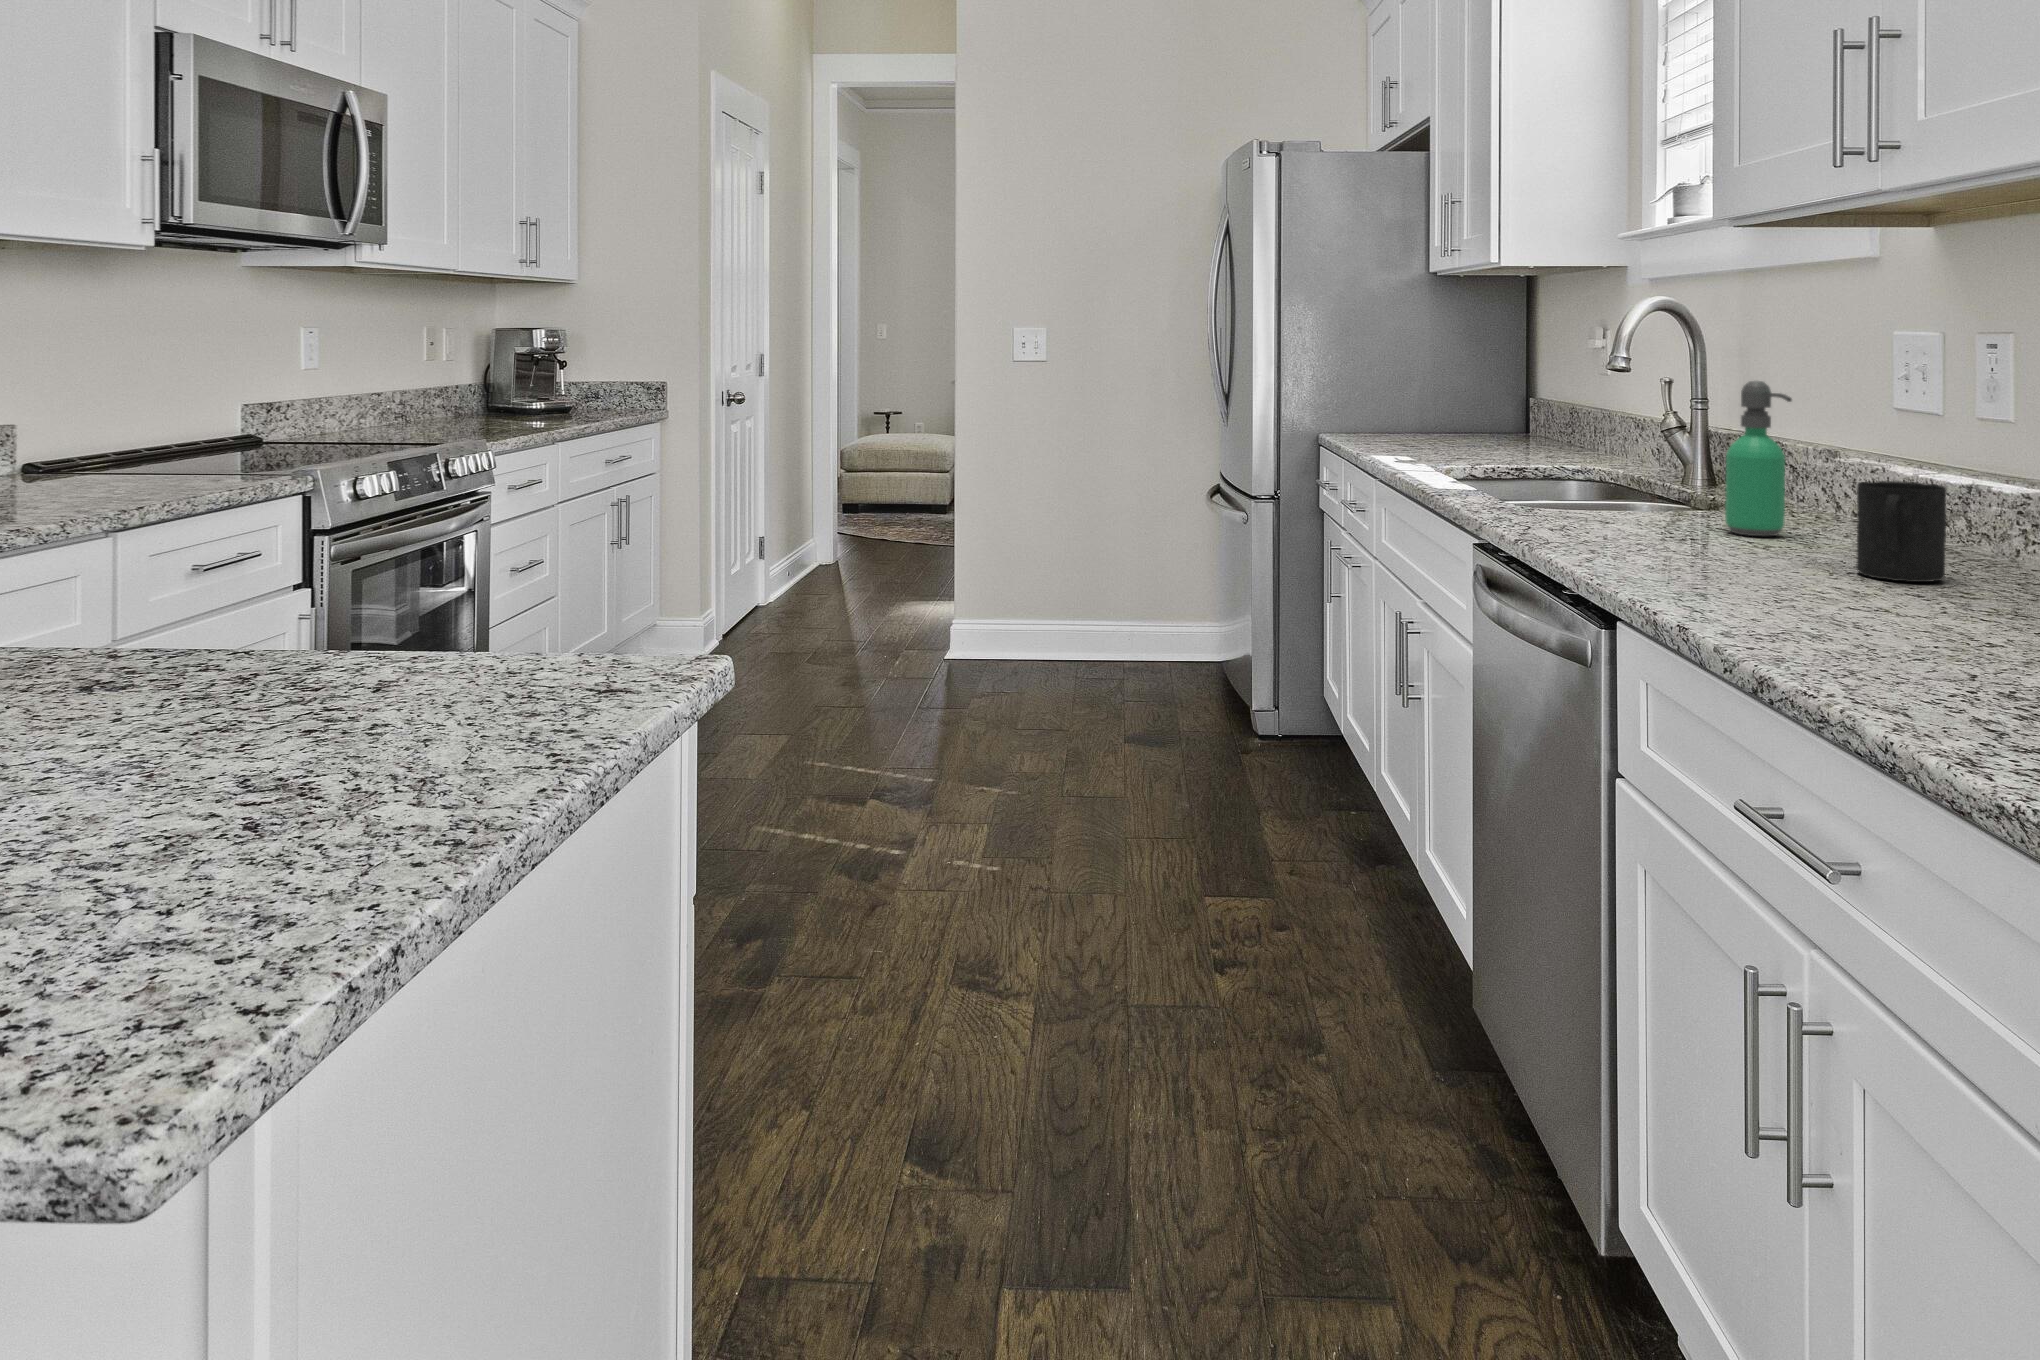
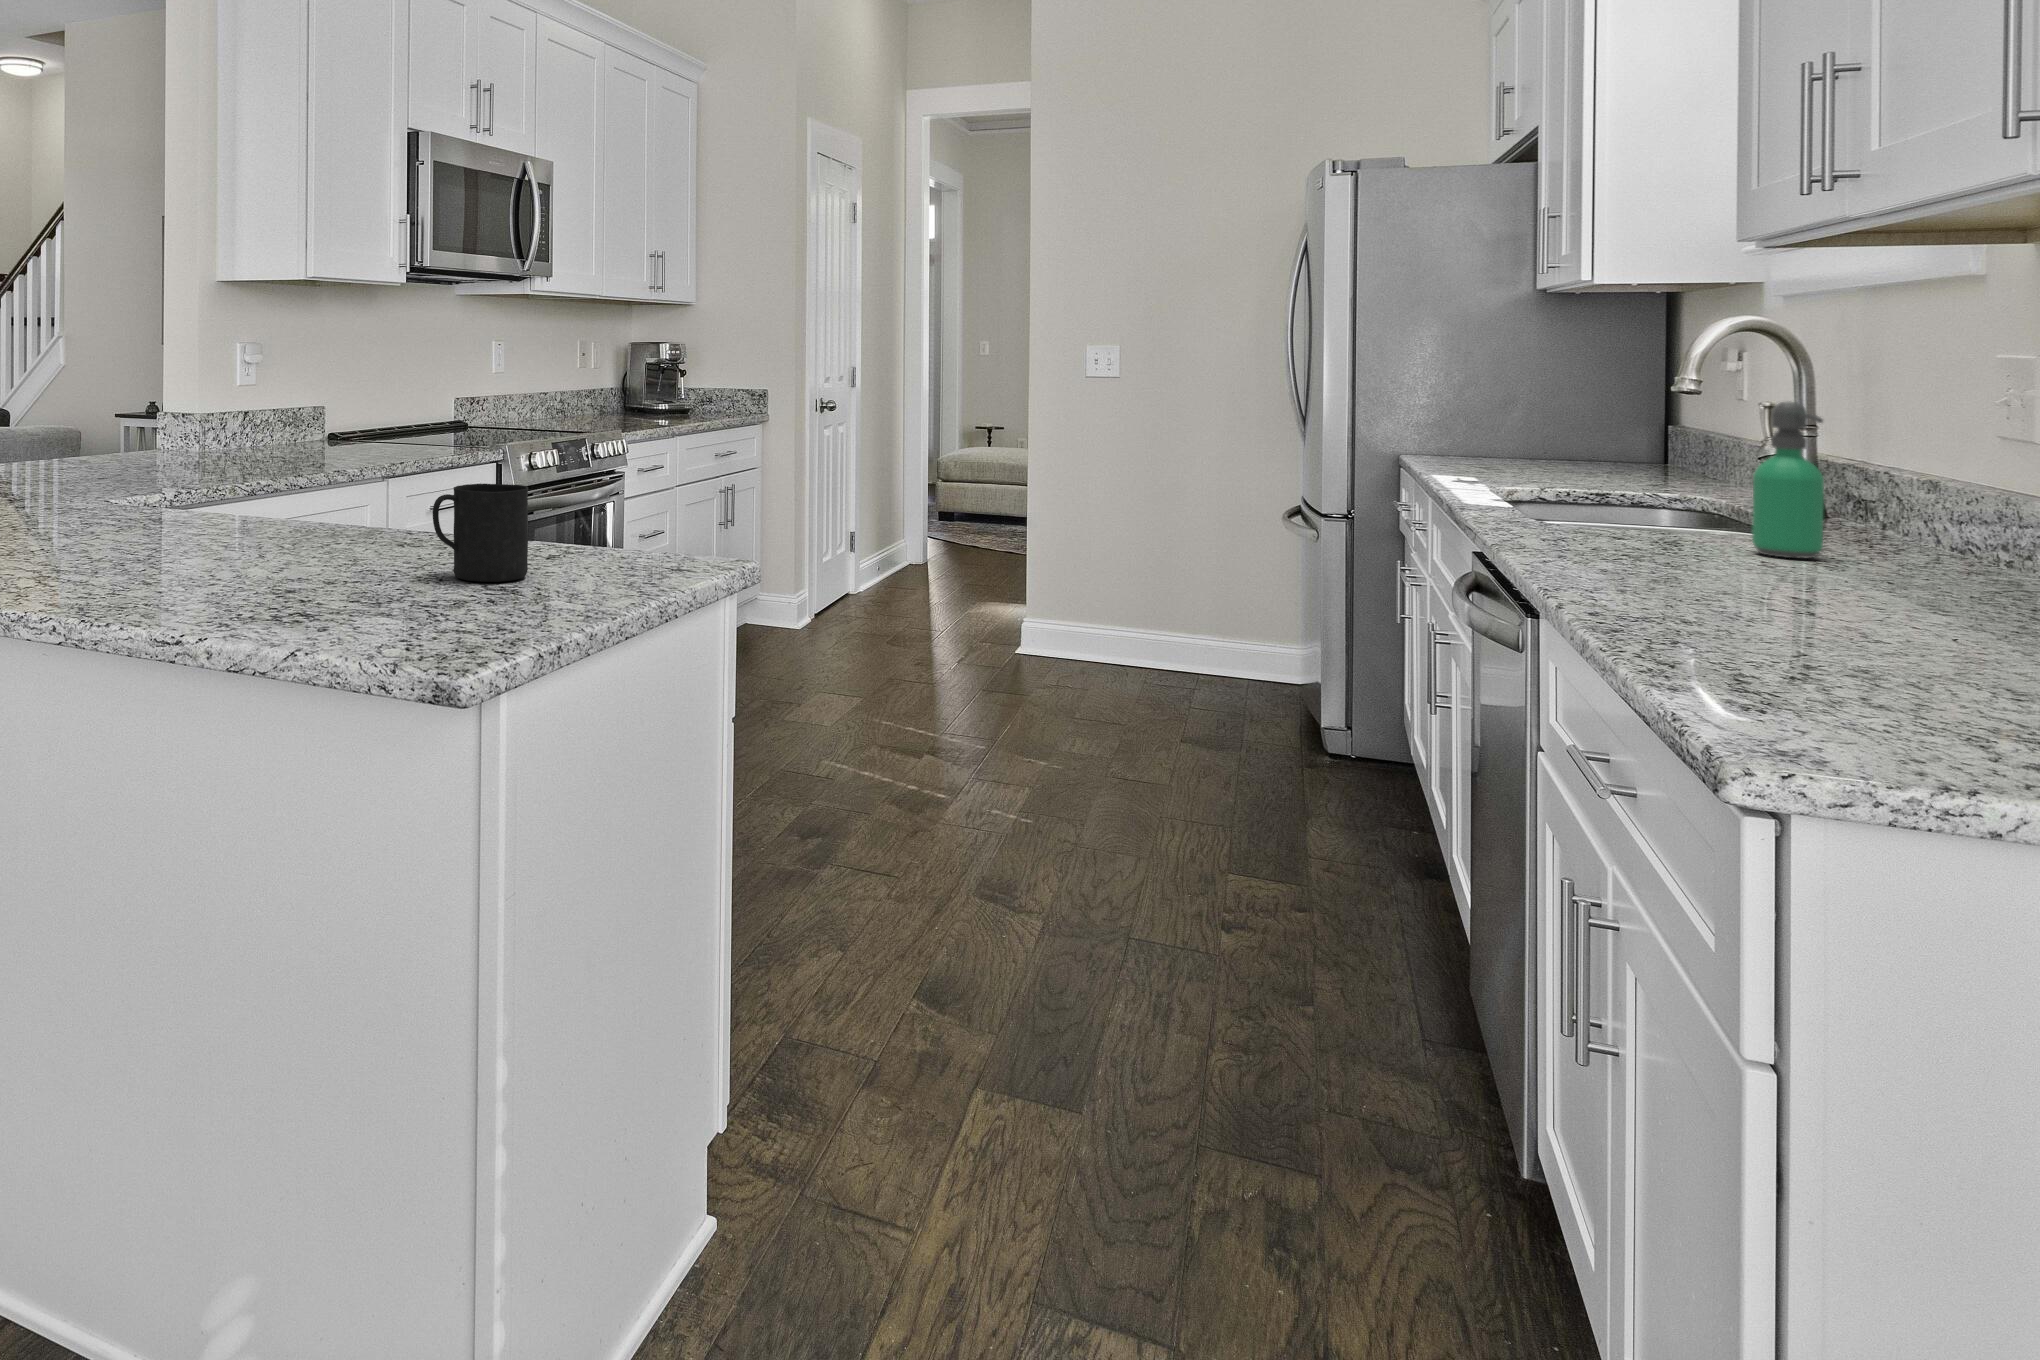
mug: present [1856,481,1946,582] -> present [433,484,528,582]

